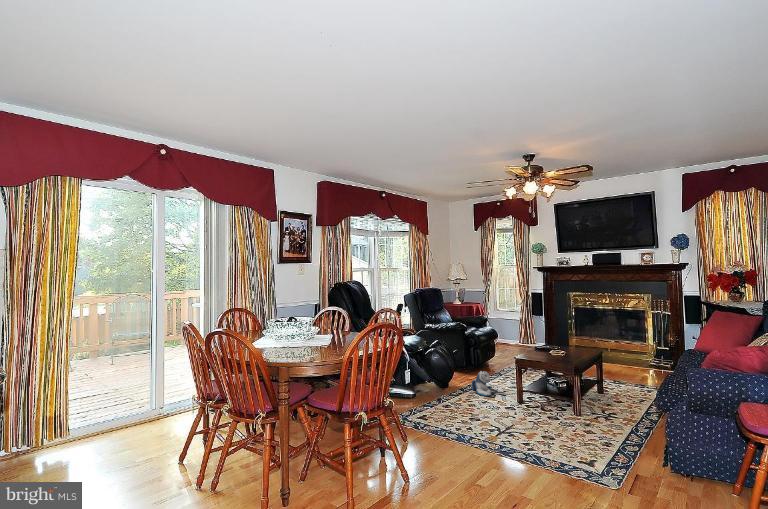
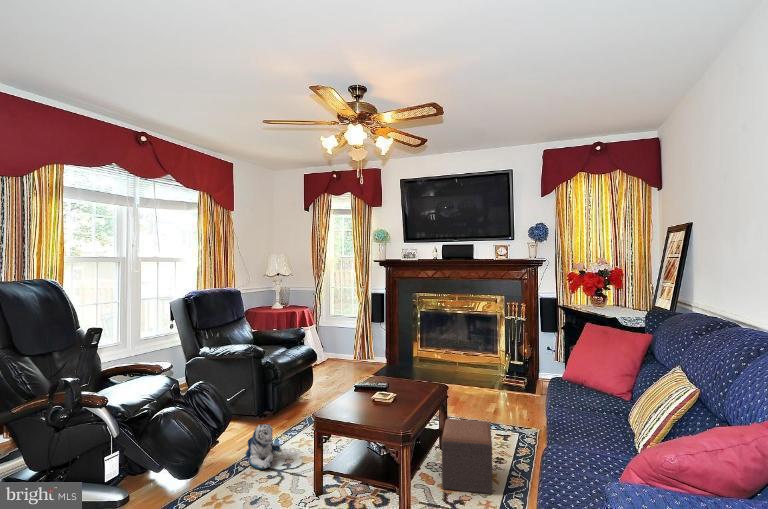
footstool: none [607,371,644,416] -> present [442,419,493,494]

